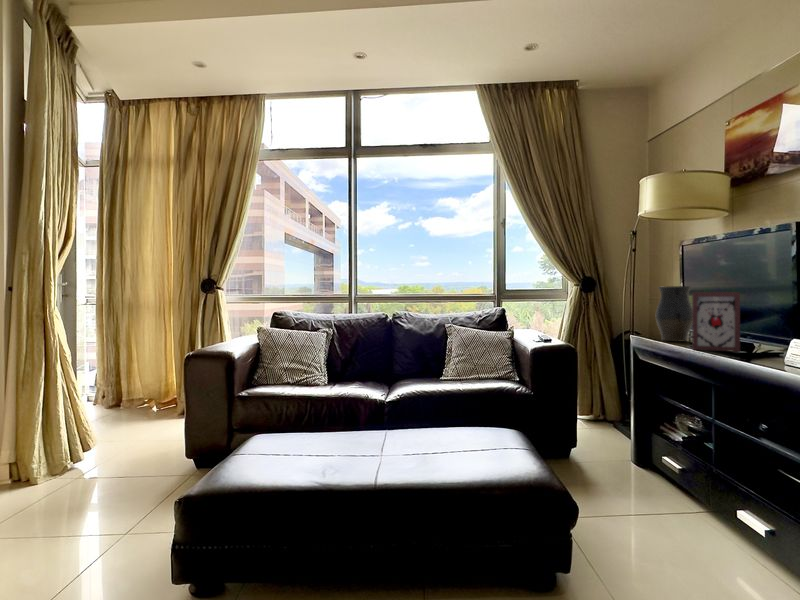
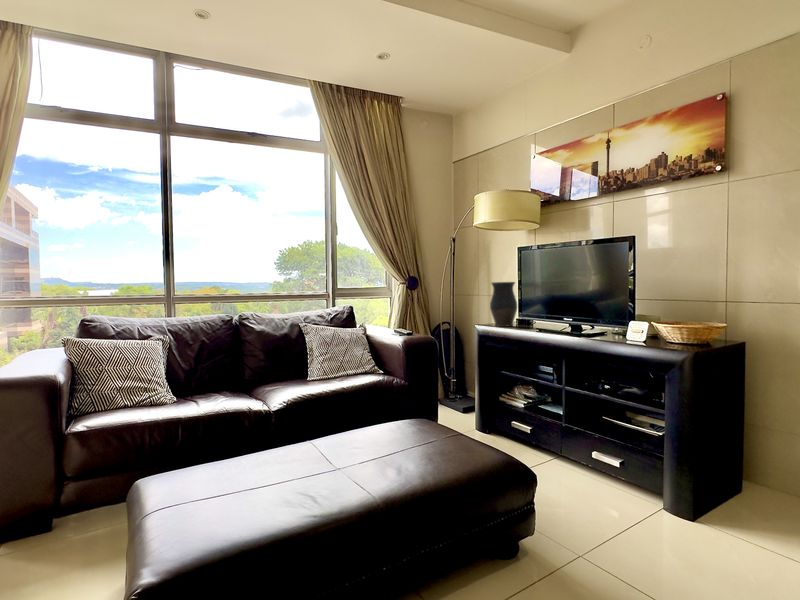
picture frame: present [692,292,740,352] -> none [530,285,562,331]

